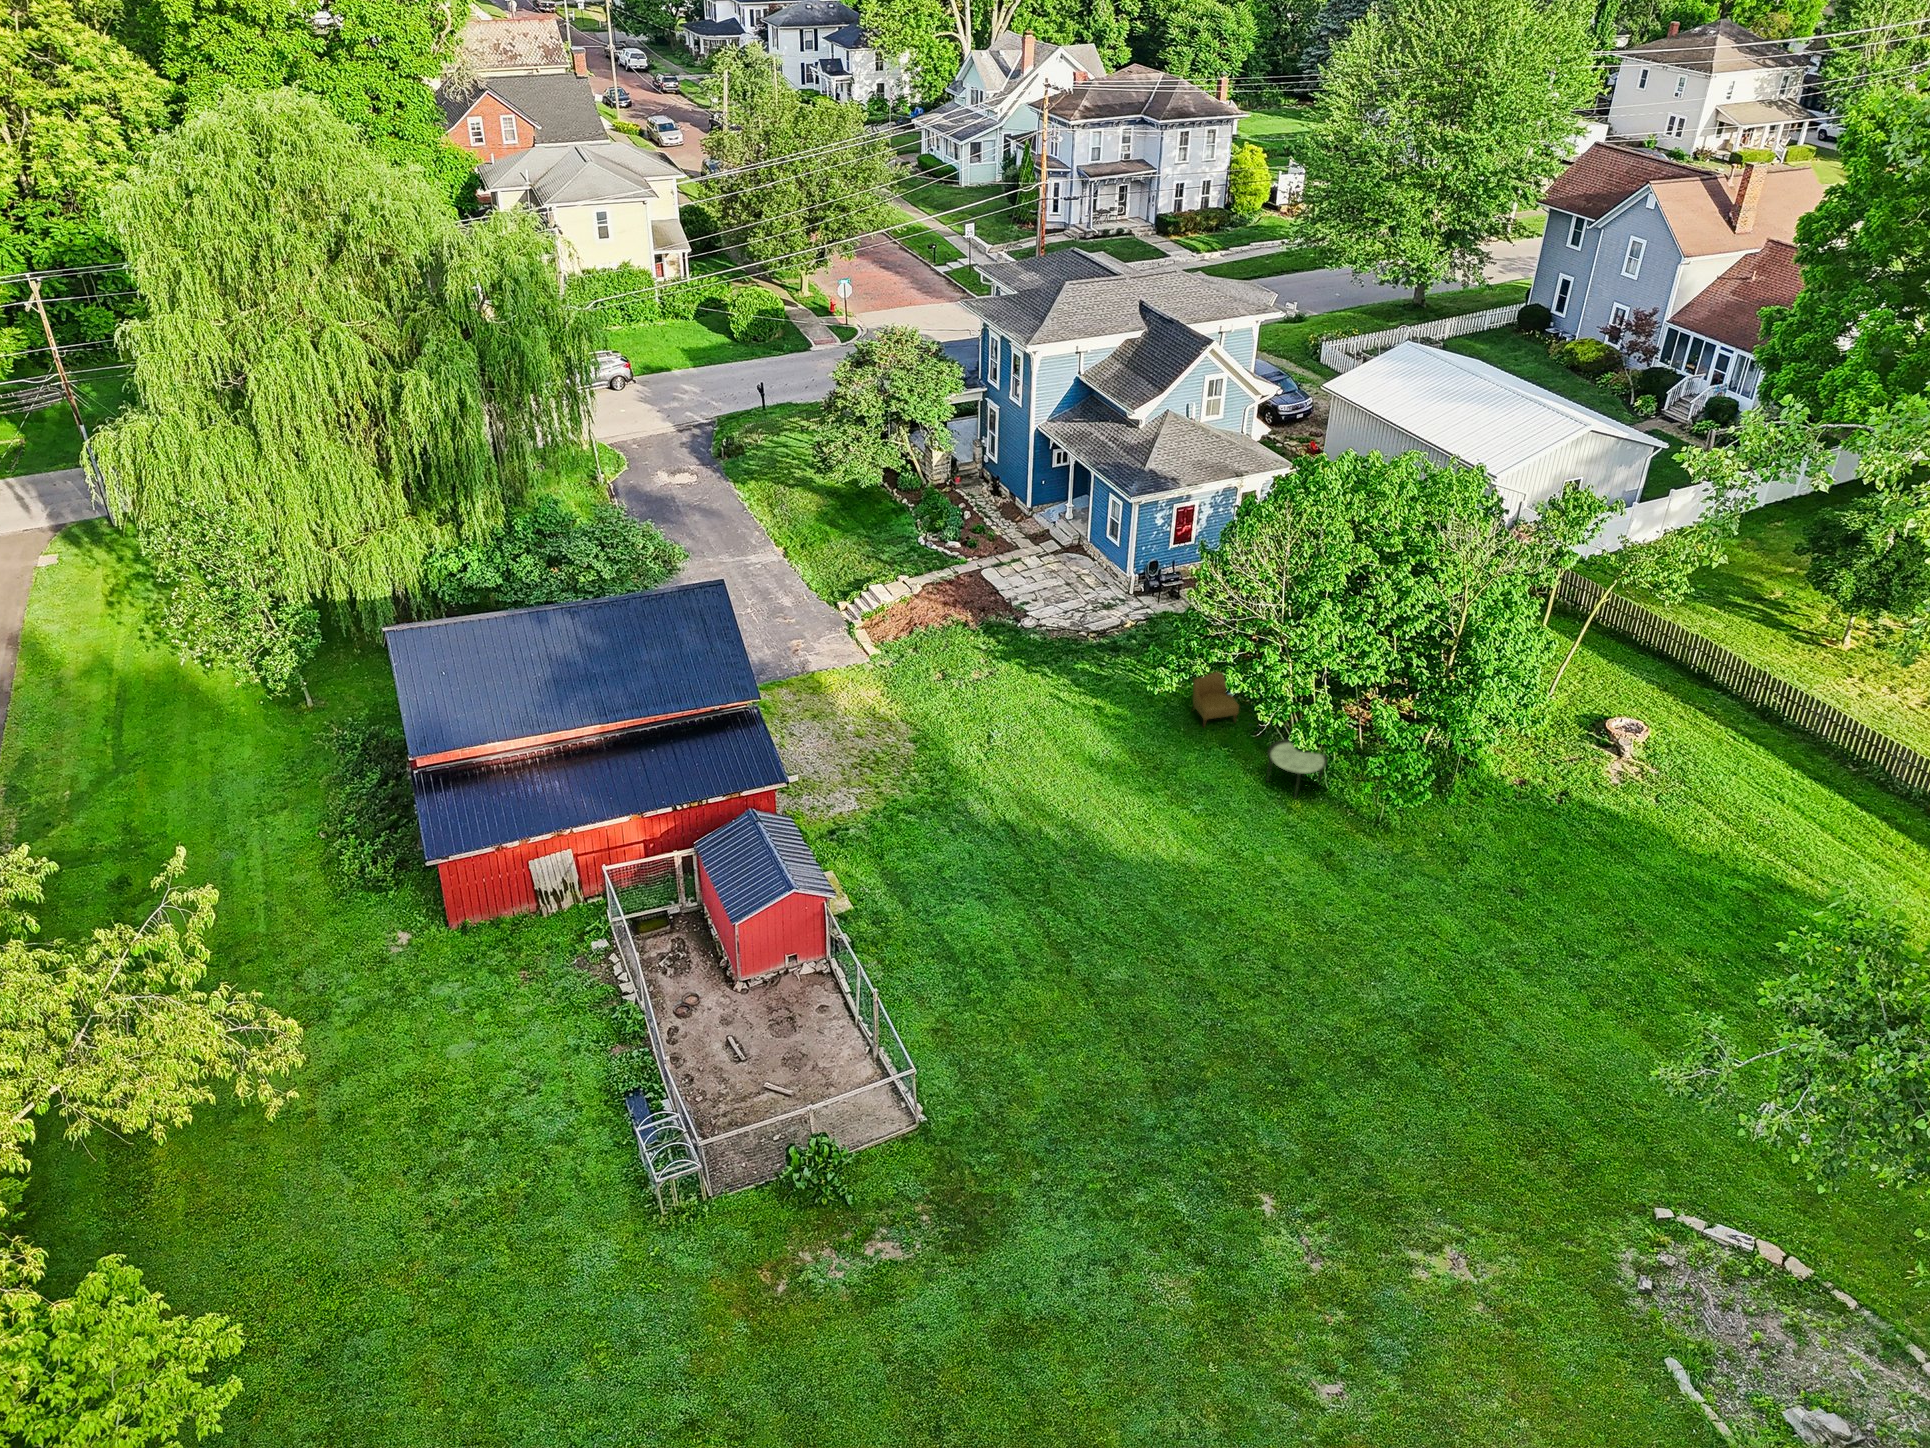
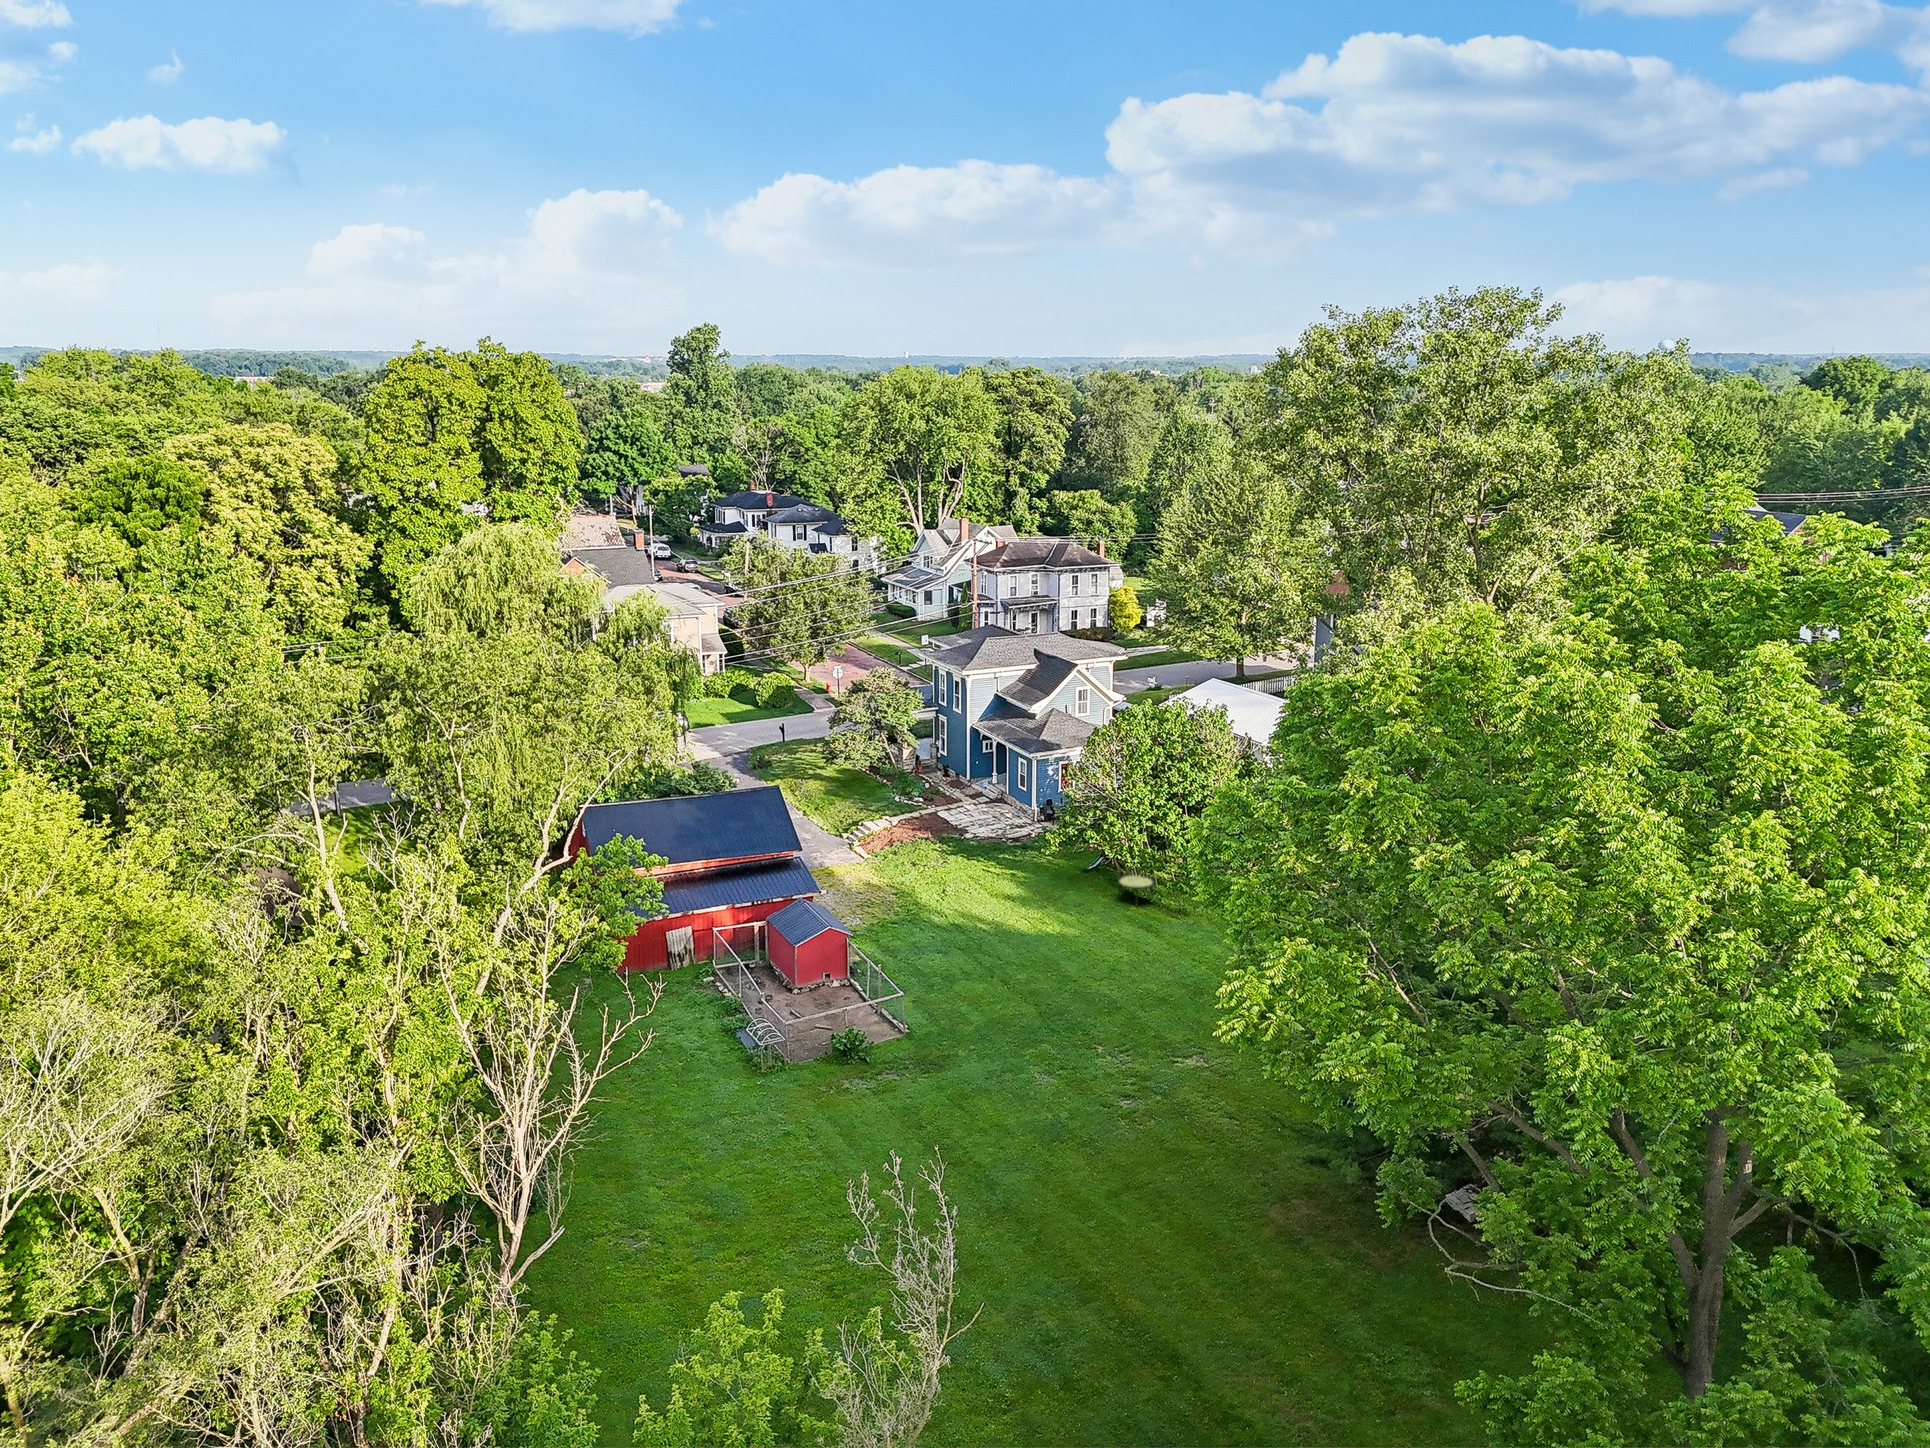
chair: present [1192,672,1239,727] -> none [1073,839,1103,879]

